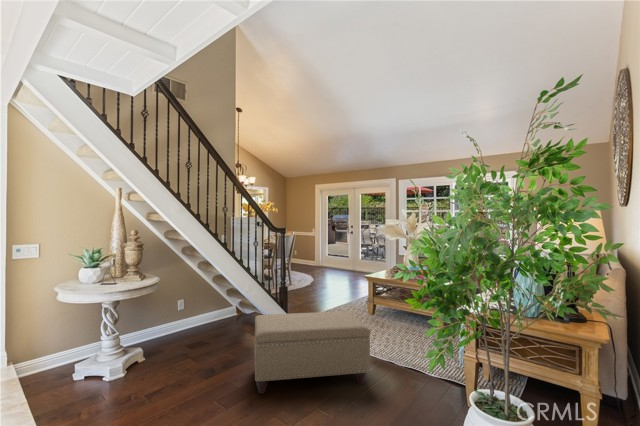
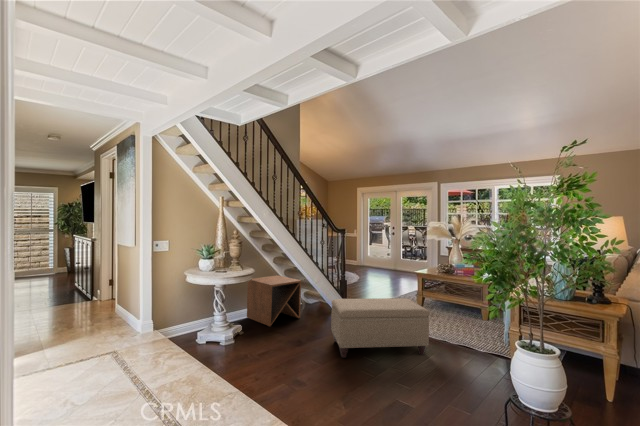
side table: none [161,283,229,348] -> present [247,275,301,326]

